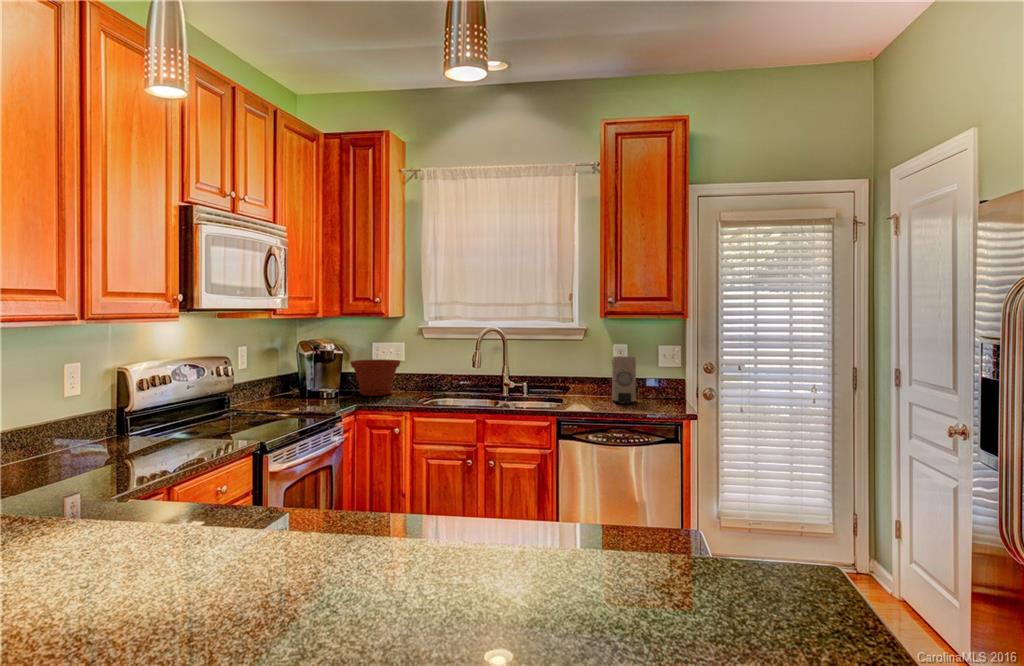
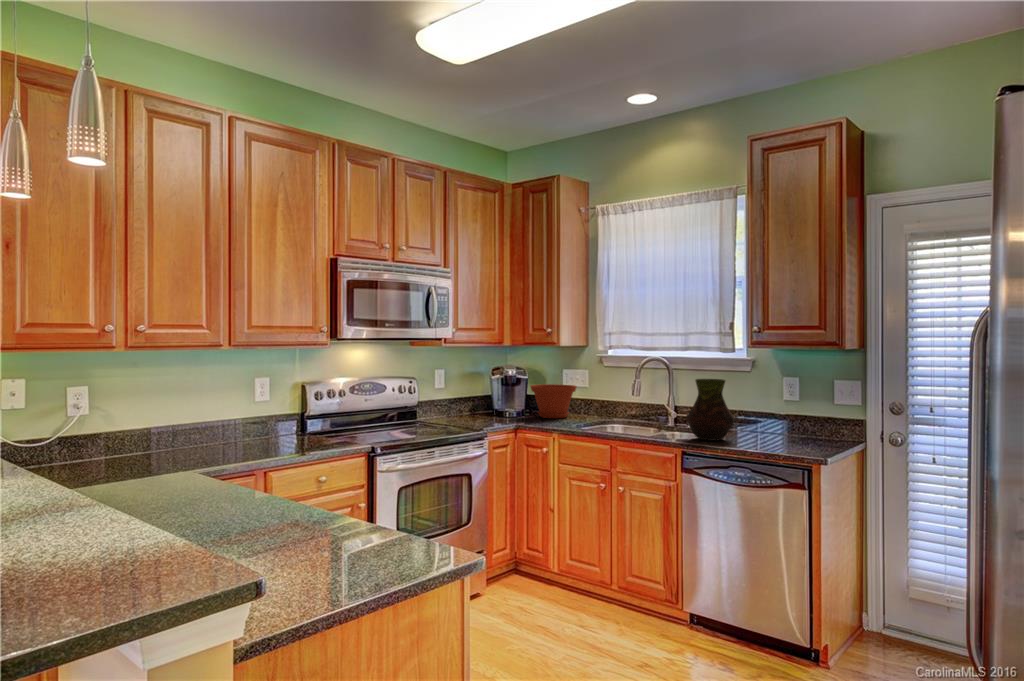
vase: none [549,347,594,406] -> present [686,379,735,441]
soap dispenser: present [612,356,636,404] -> none [759,390,794,443]

